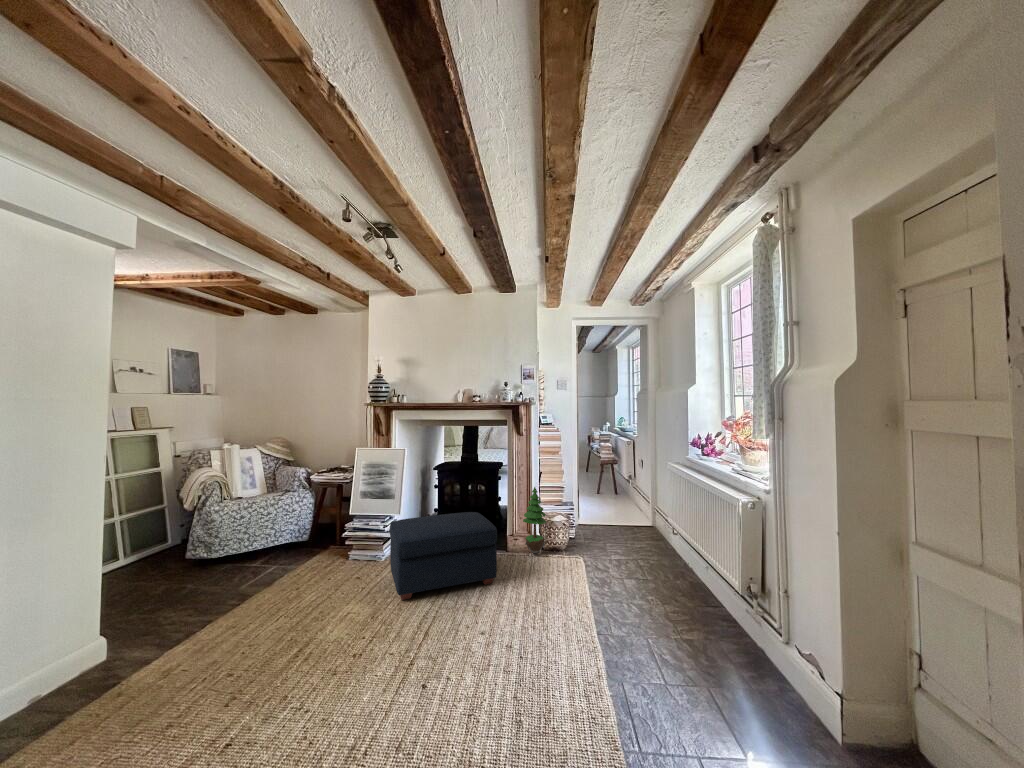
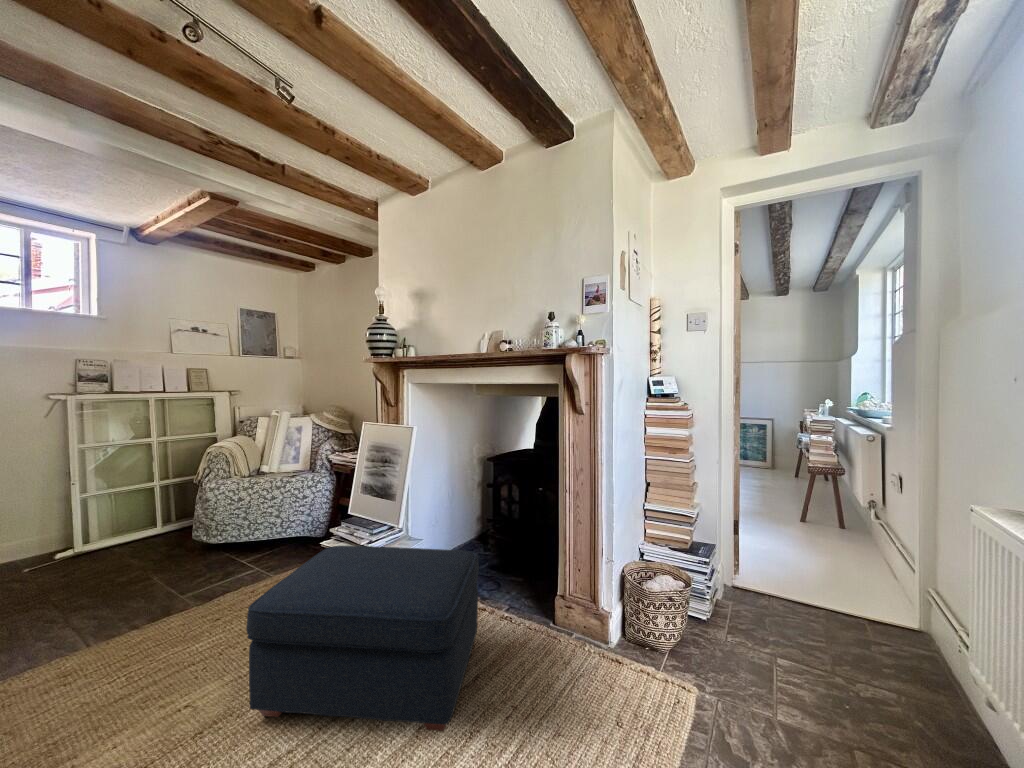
potted tree: present [523,487,546,554] -> none [567,520,619,662]

